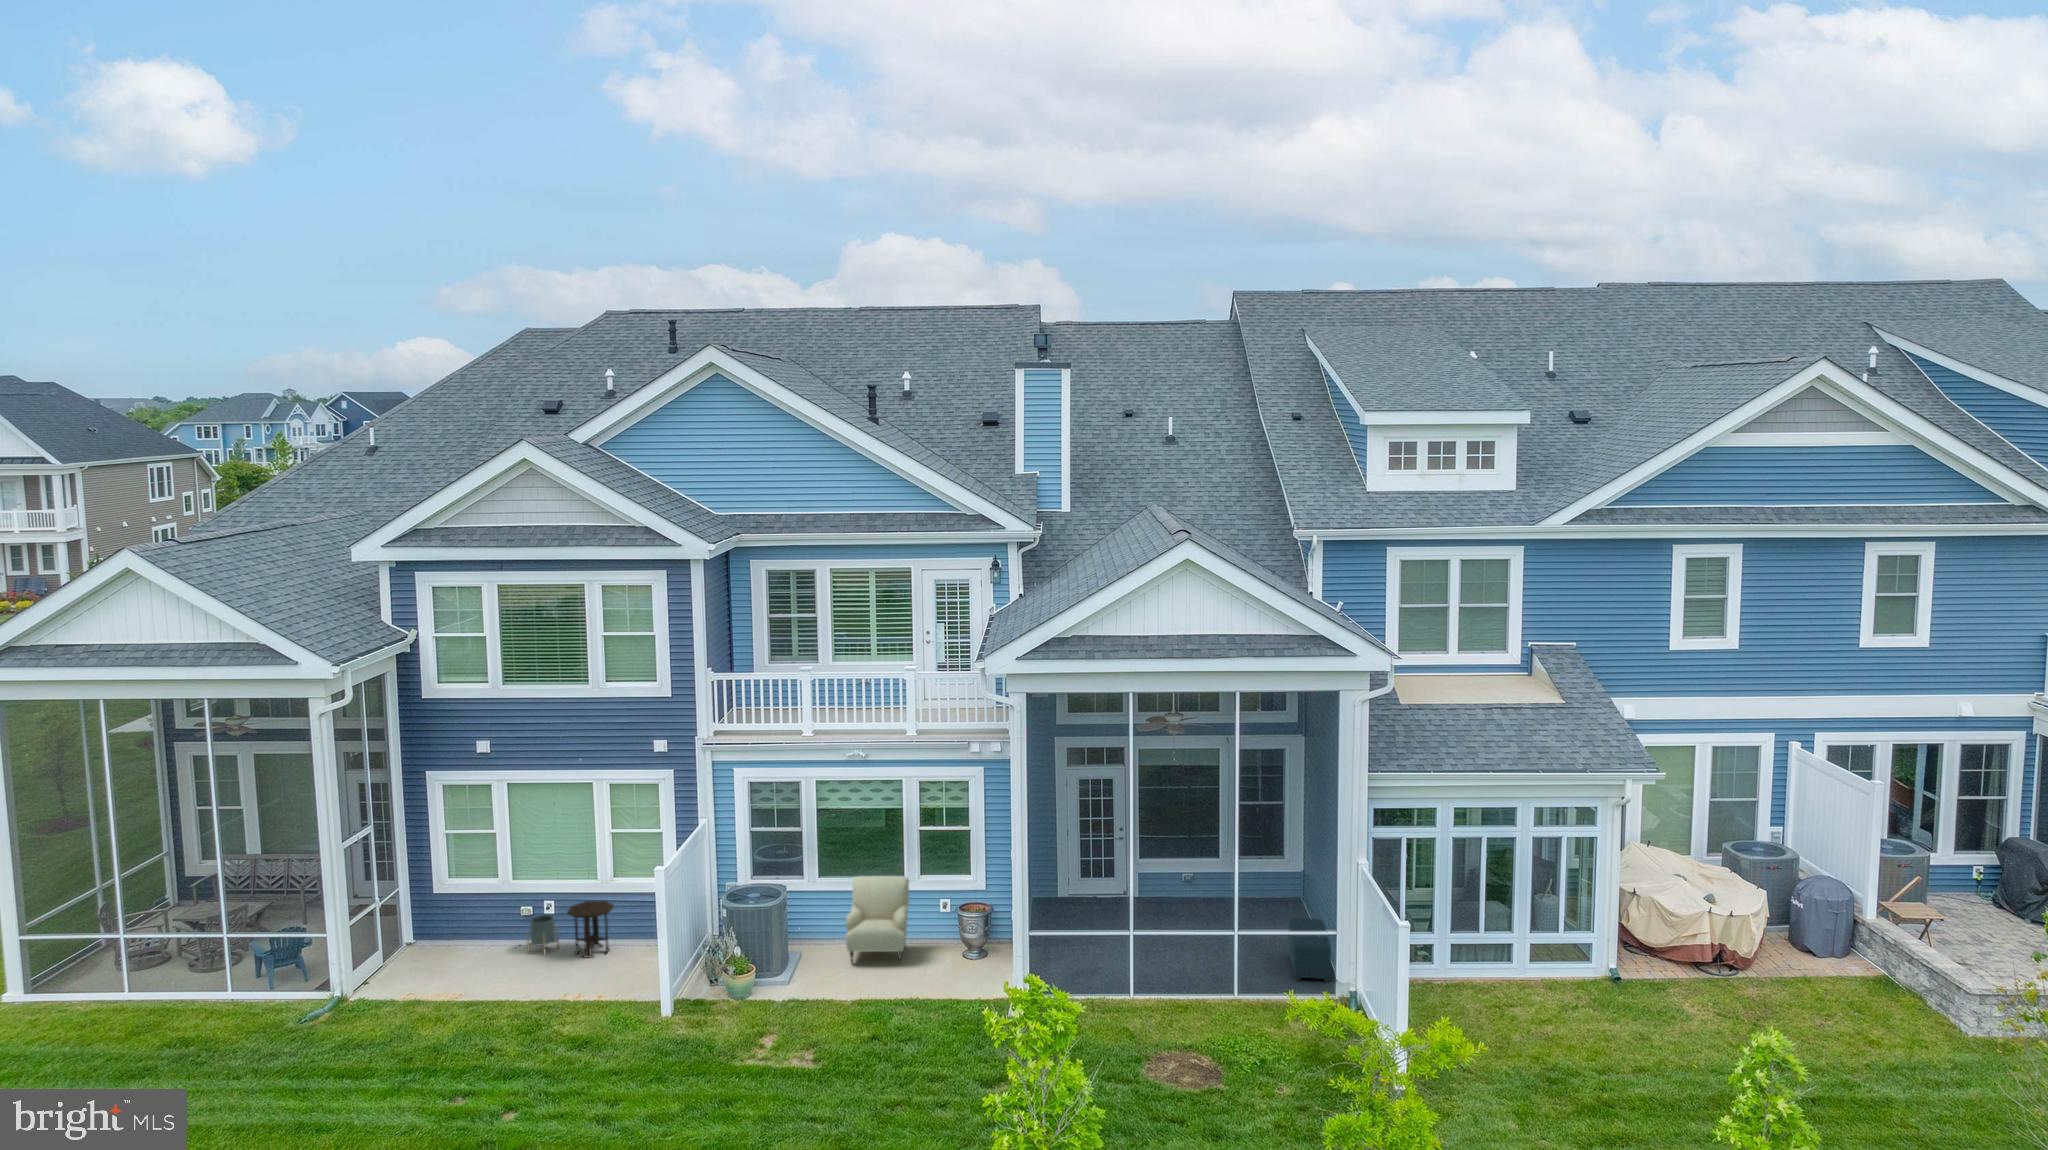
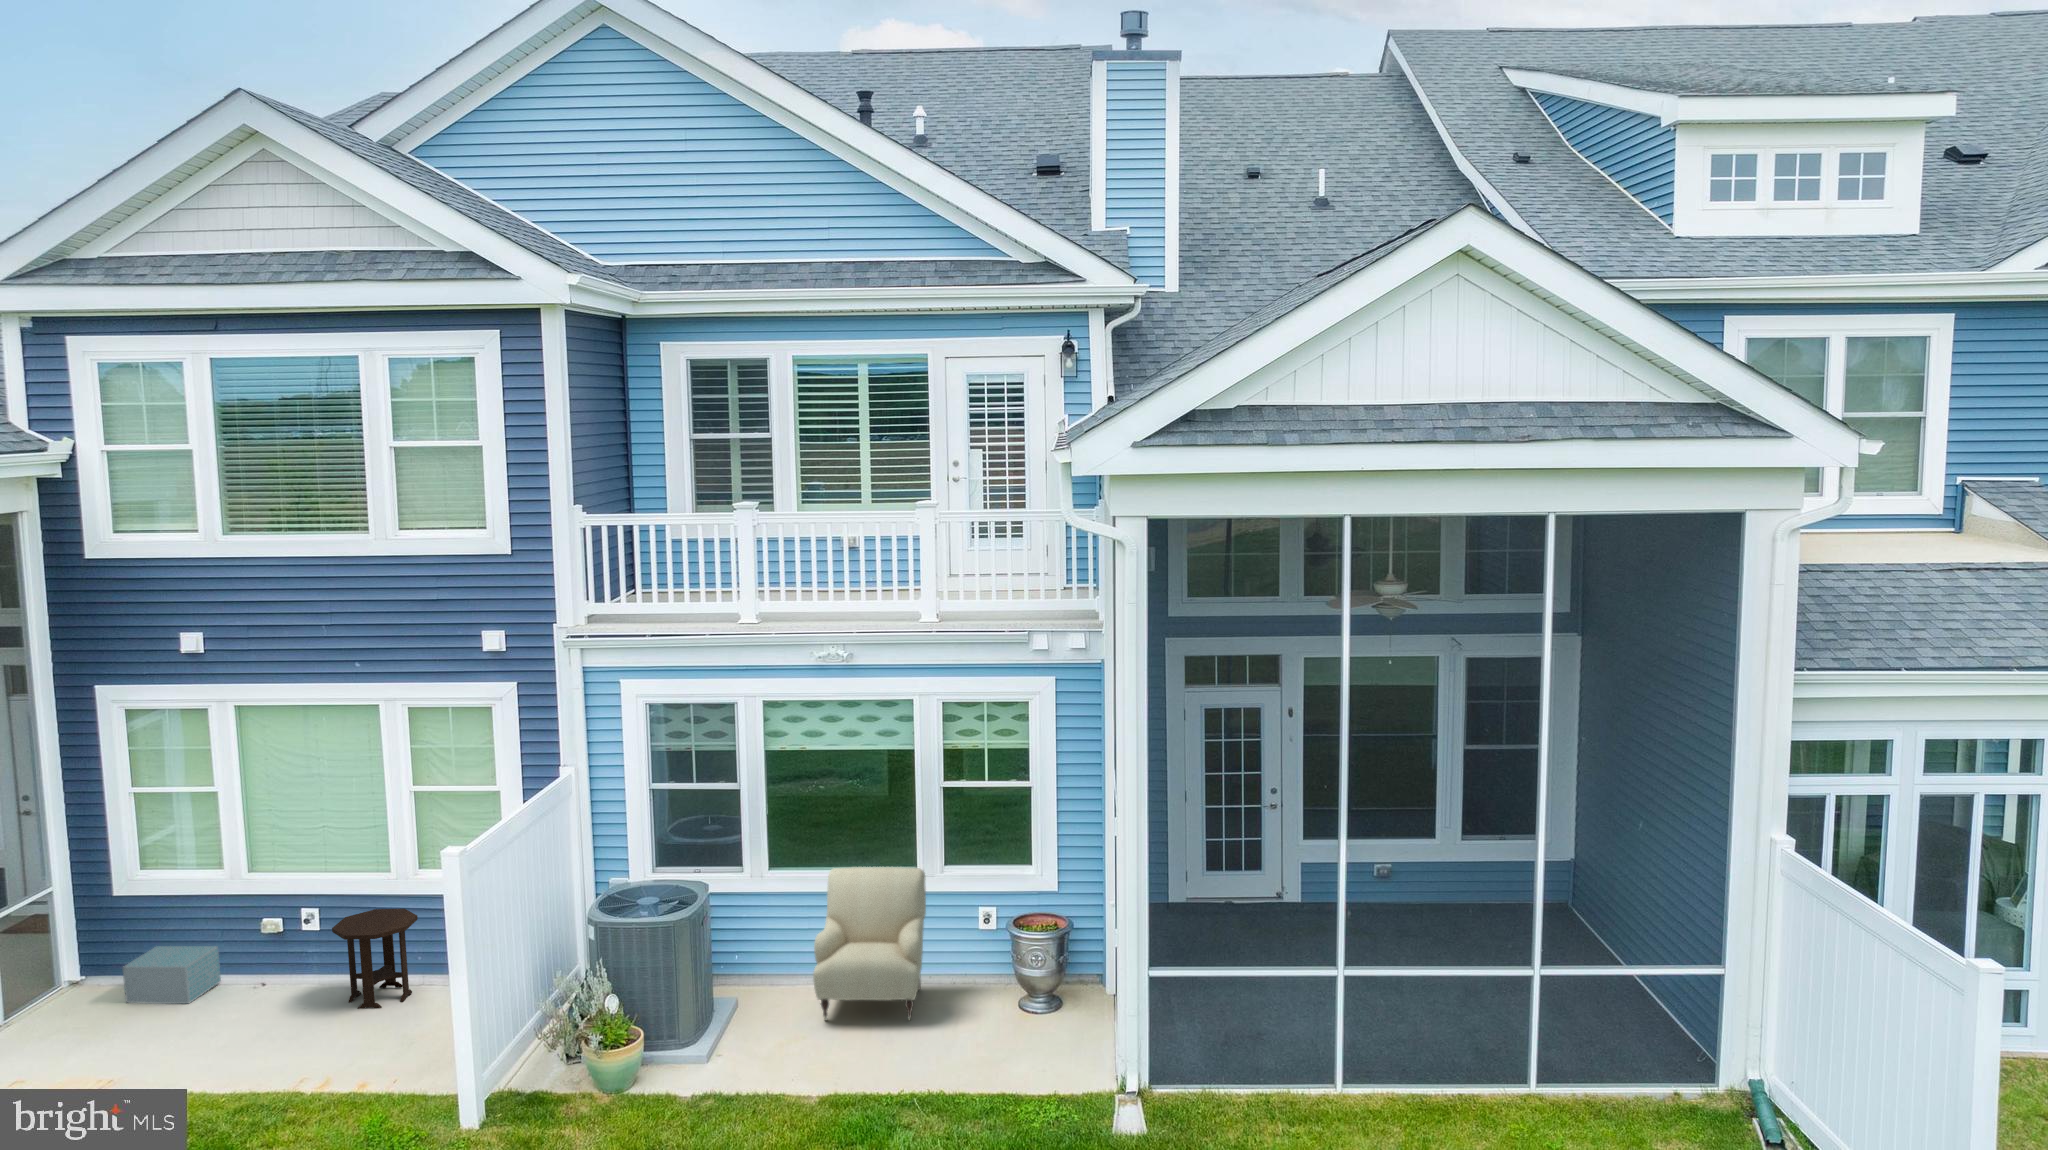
planter: present [527,915,559,953] -> none [268,933,327,1003]
bench: present [1289,918,1331,982] -> none [1594,941,1701,1064]
storage box: none [444,923,495,956] -> present [123,946,221,1004]

